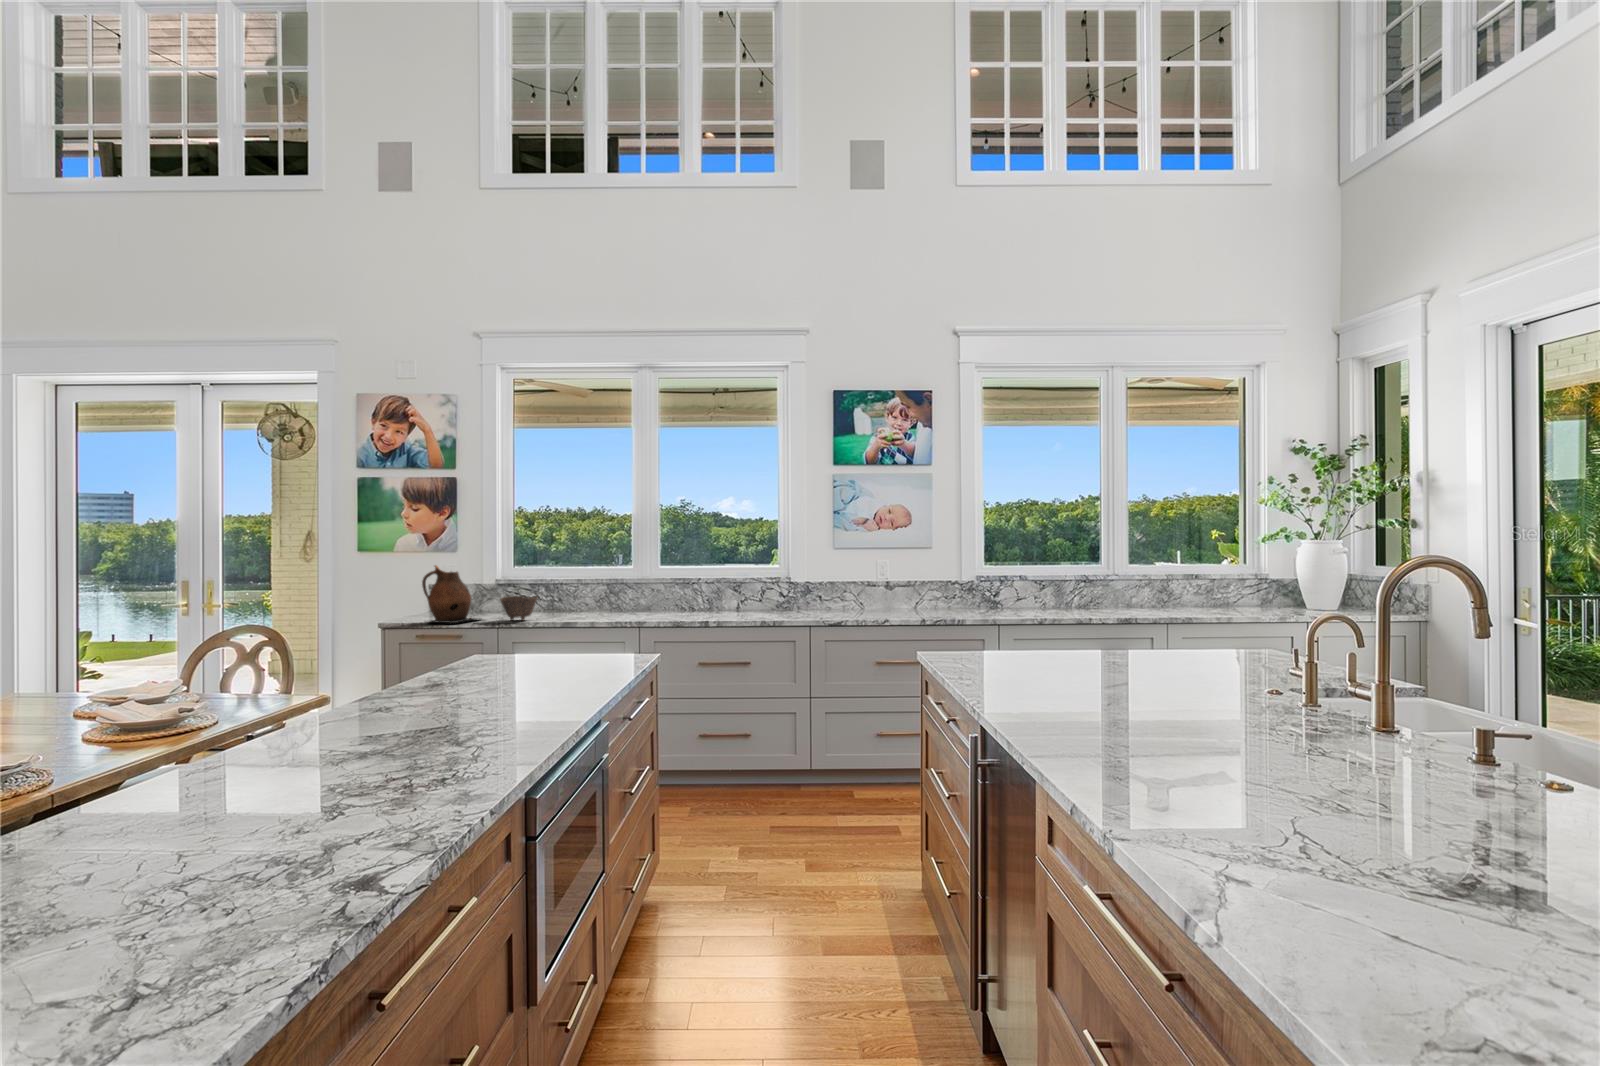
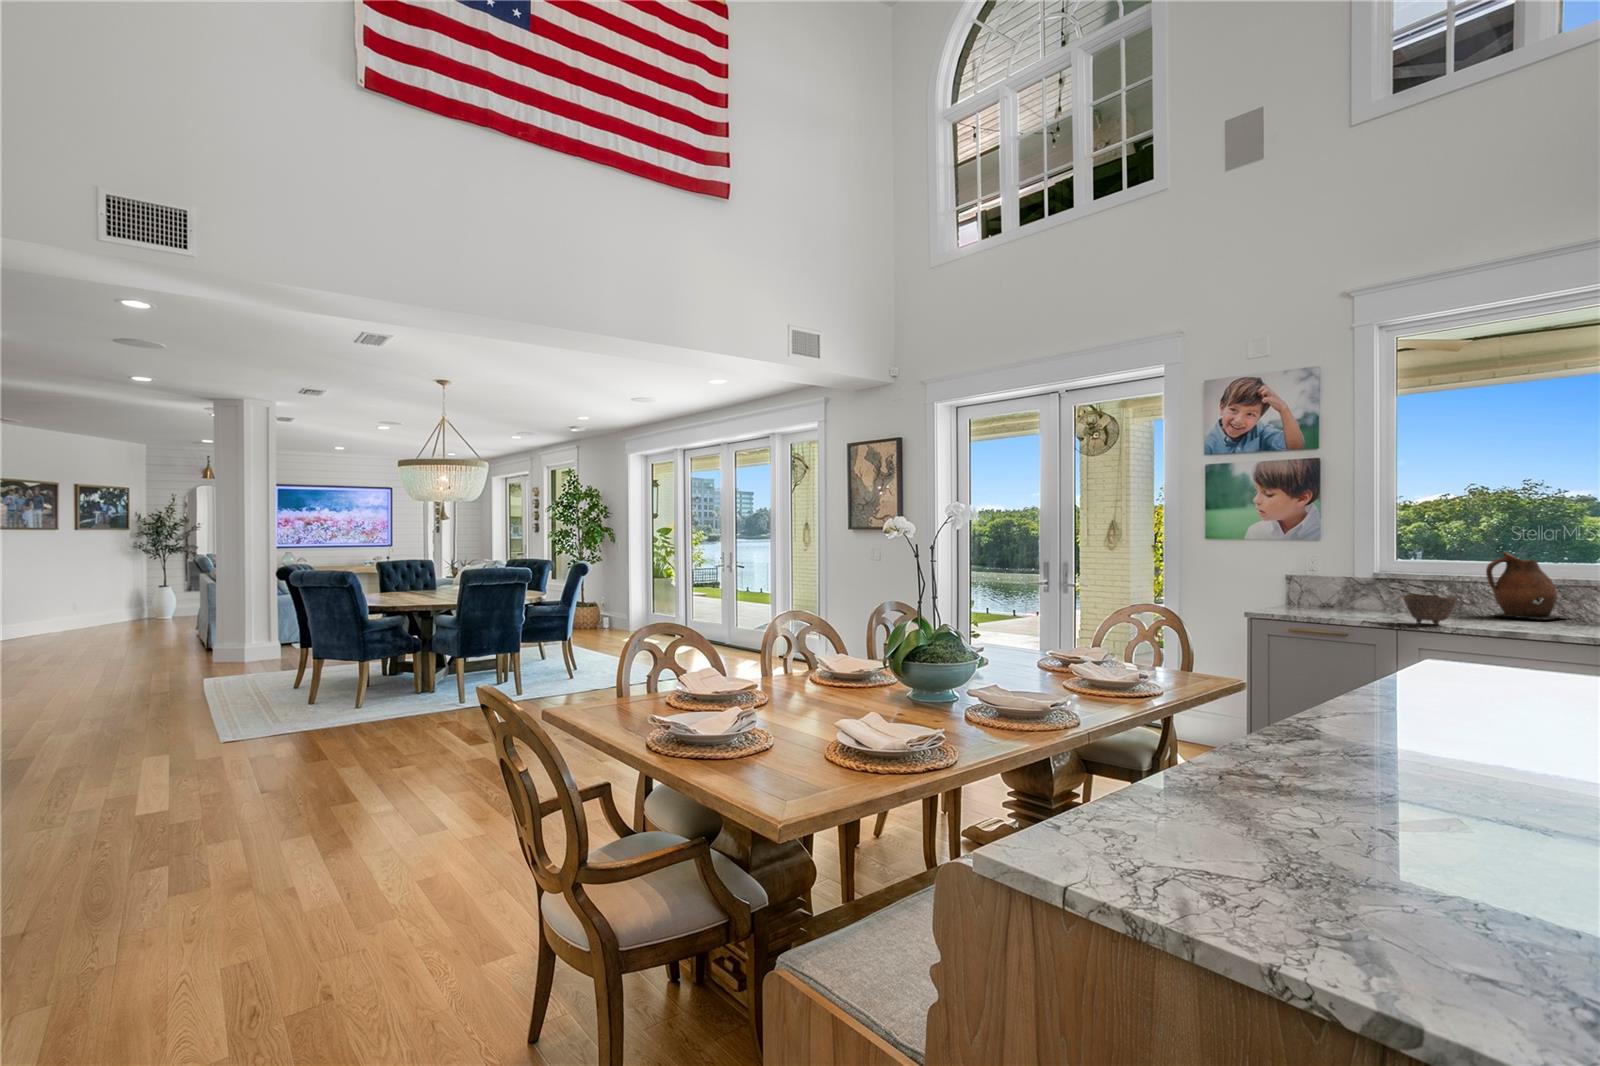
ceramic pitcher: present [422,565,478,623] -> present [1486,552,1568,620]

